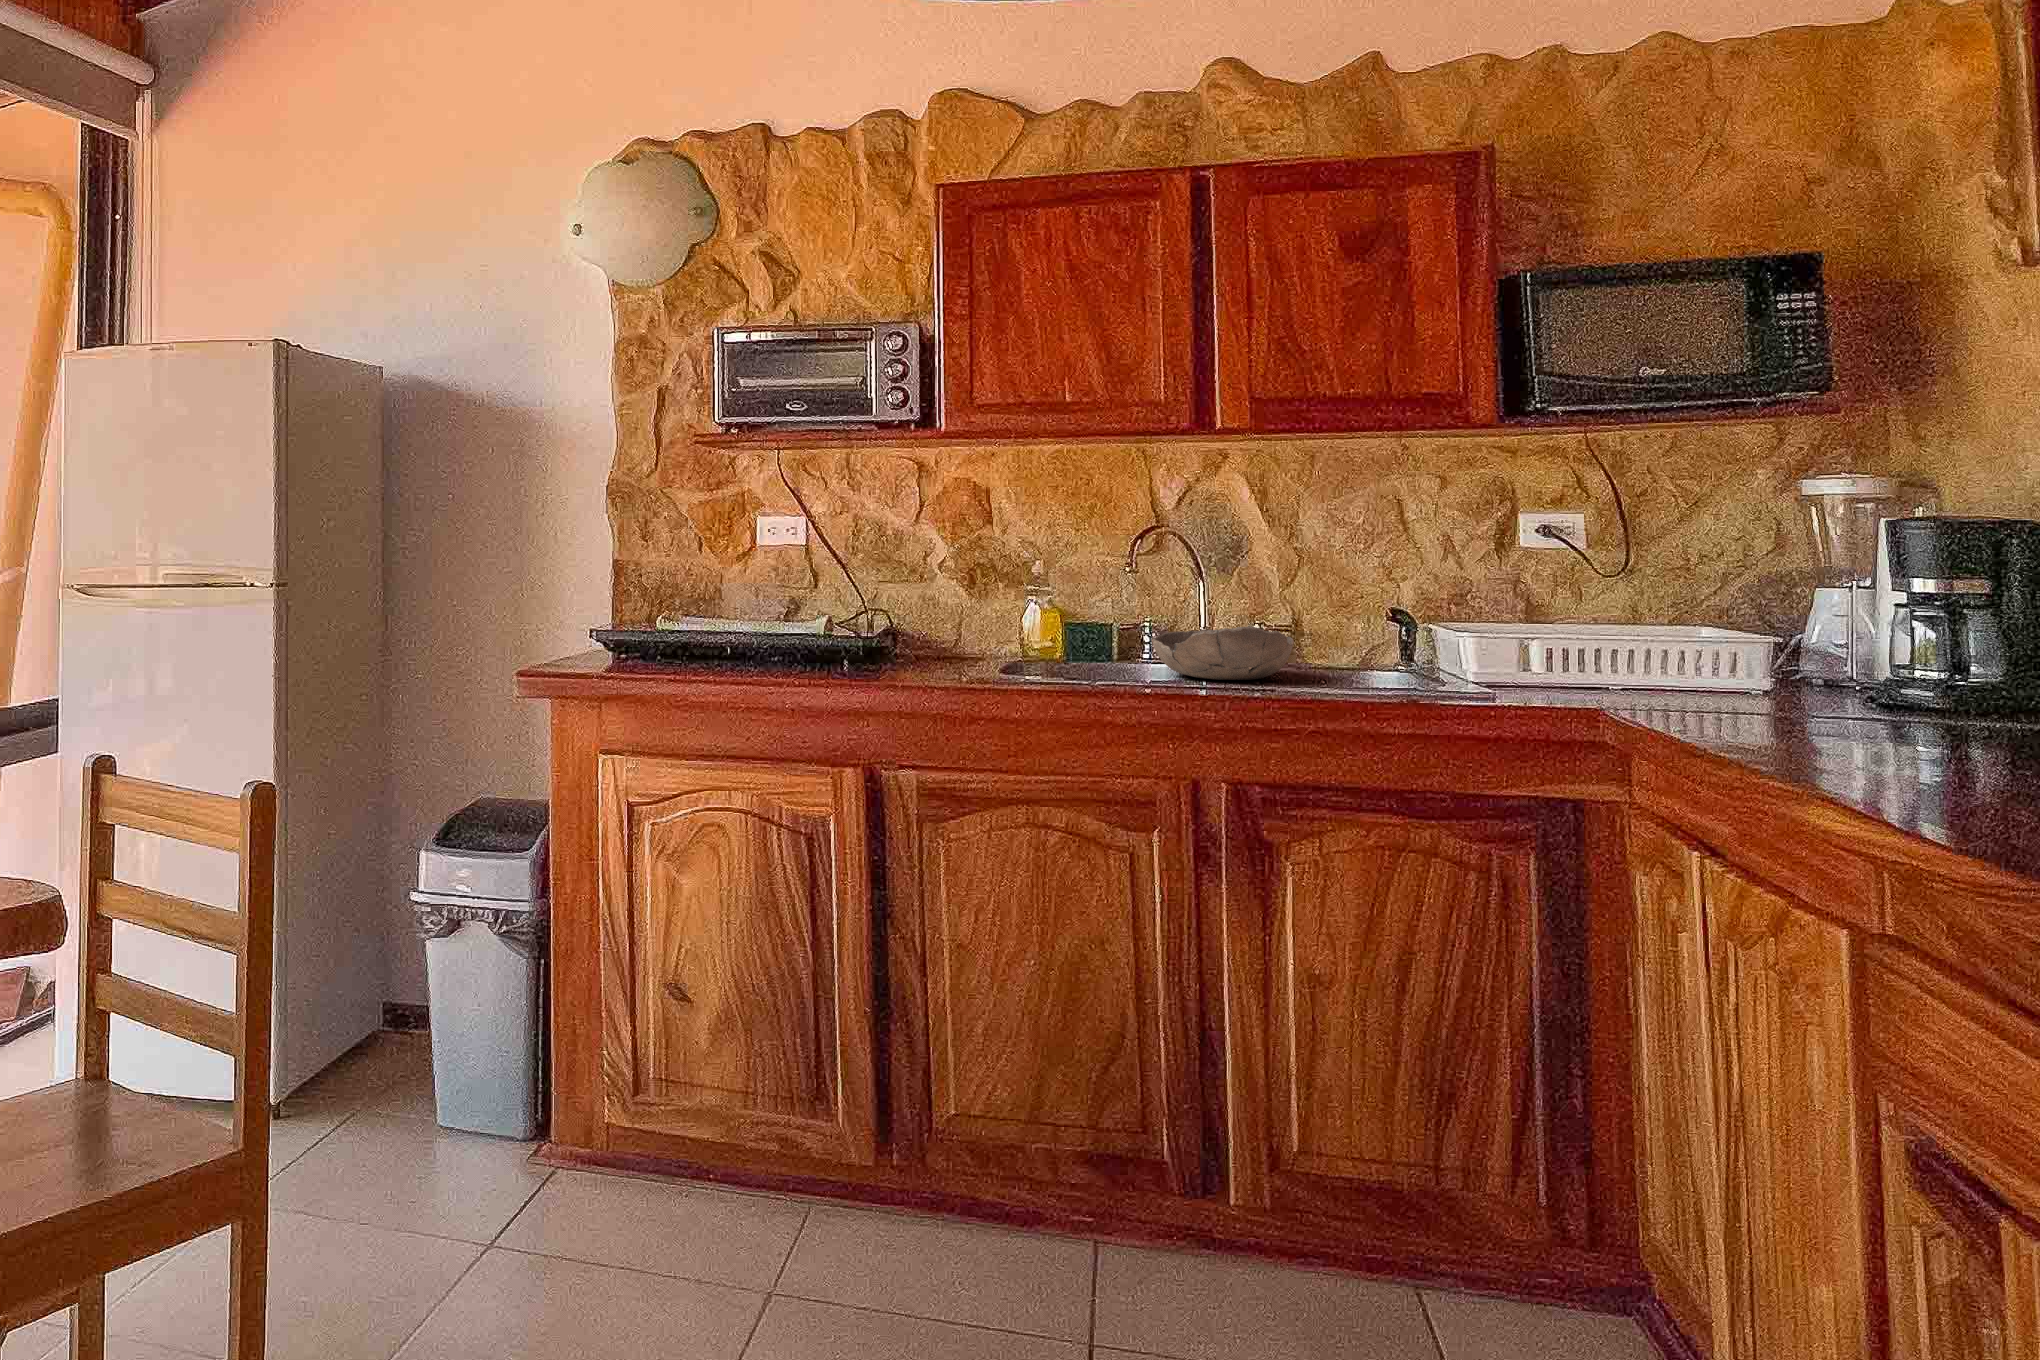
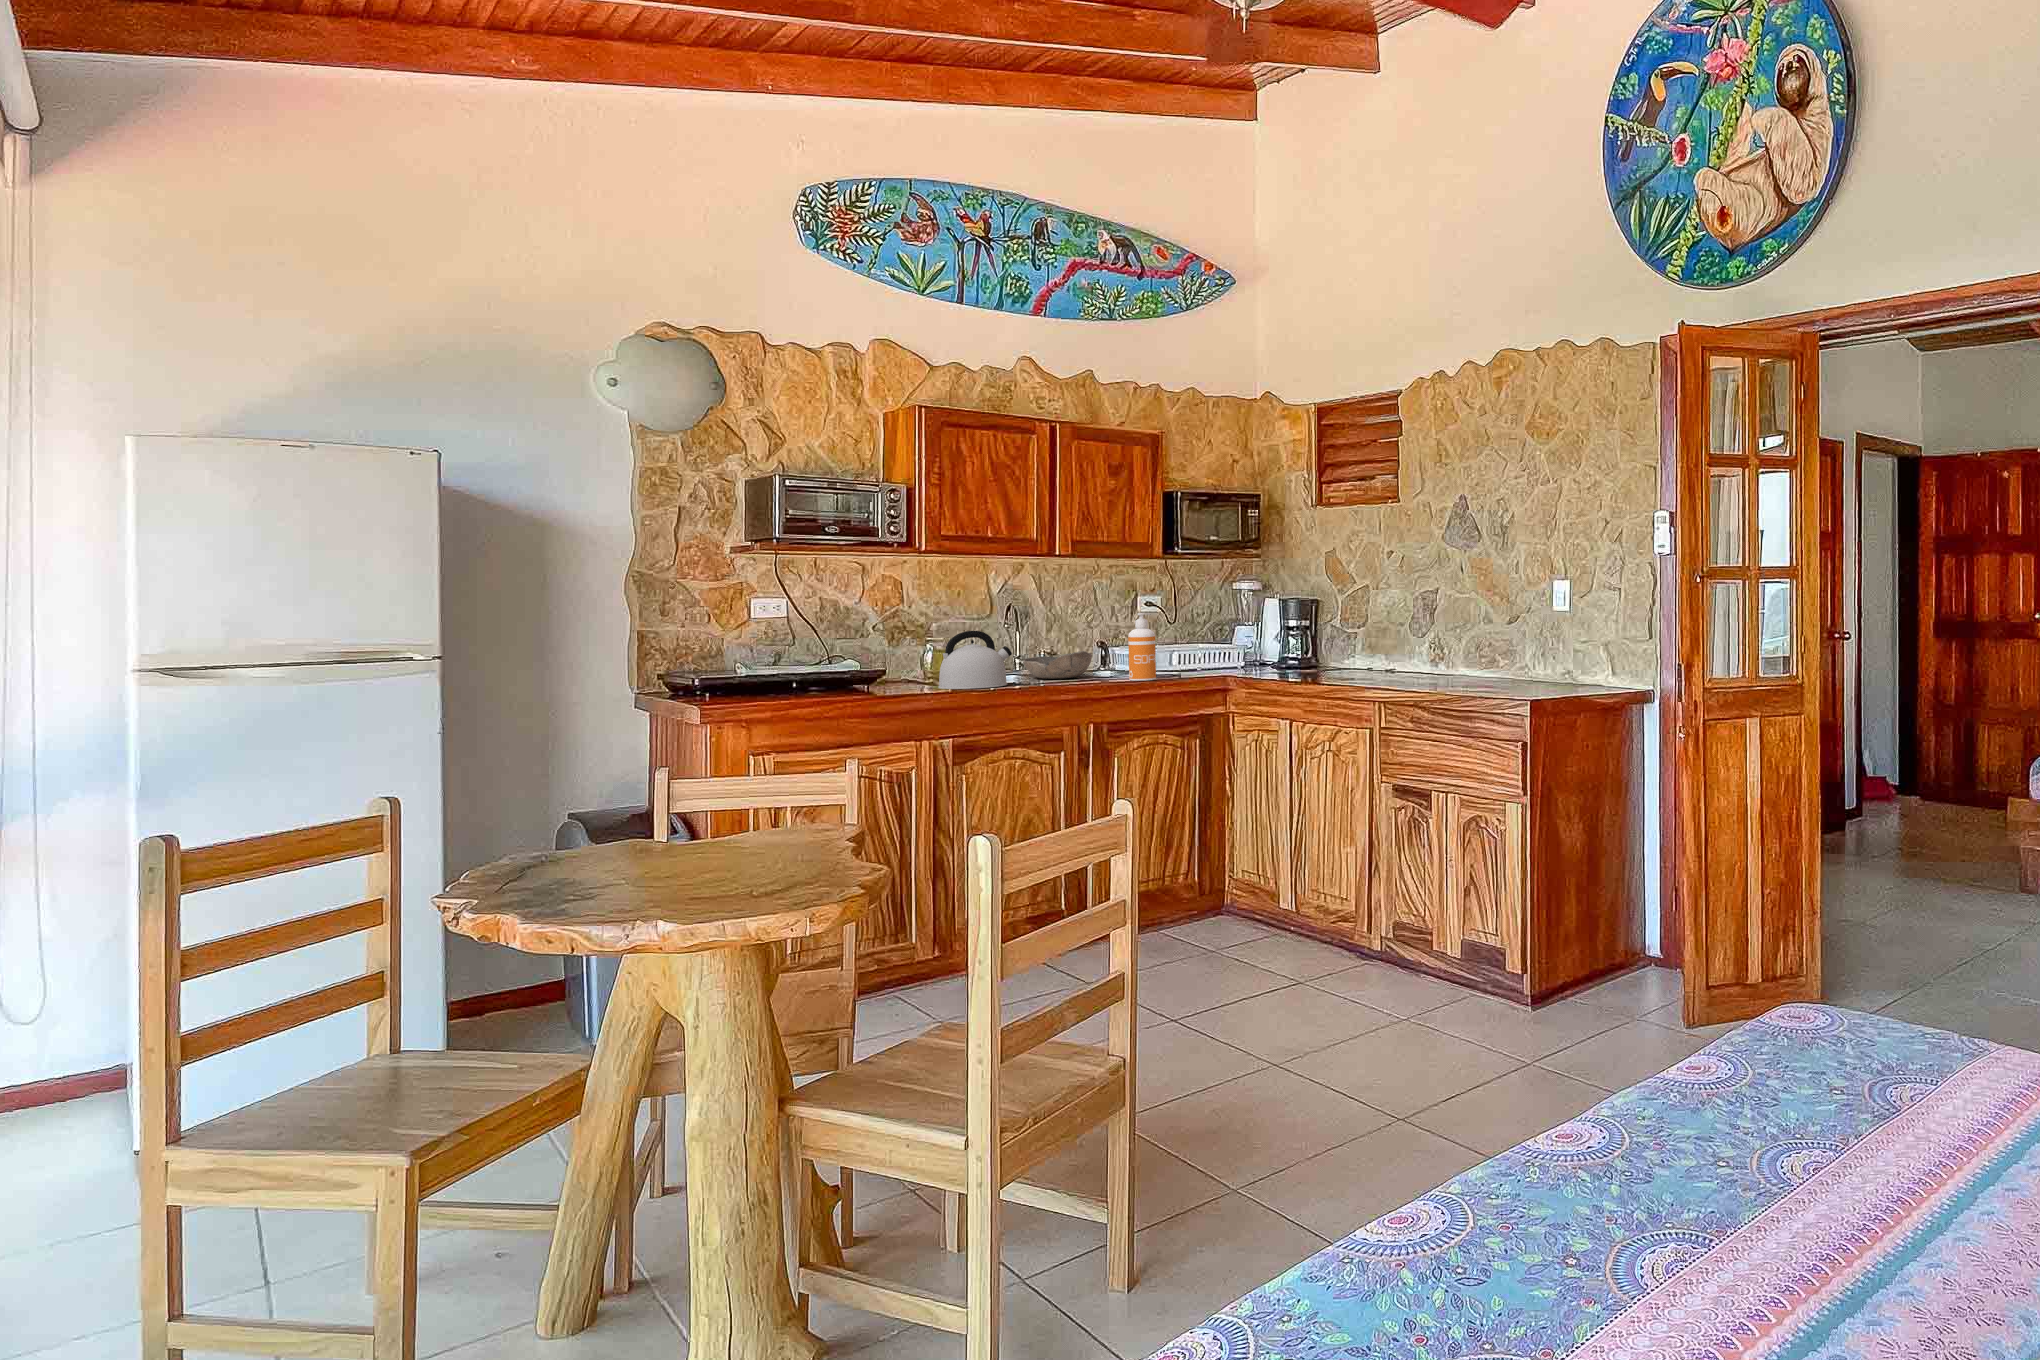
soap dispenser: none [1316,551,1391,706] -> present [1128,613,1156,681]
kettle: none [931,577,1064,687] -> present [938,631,1012,689]

